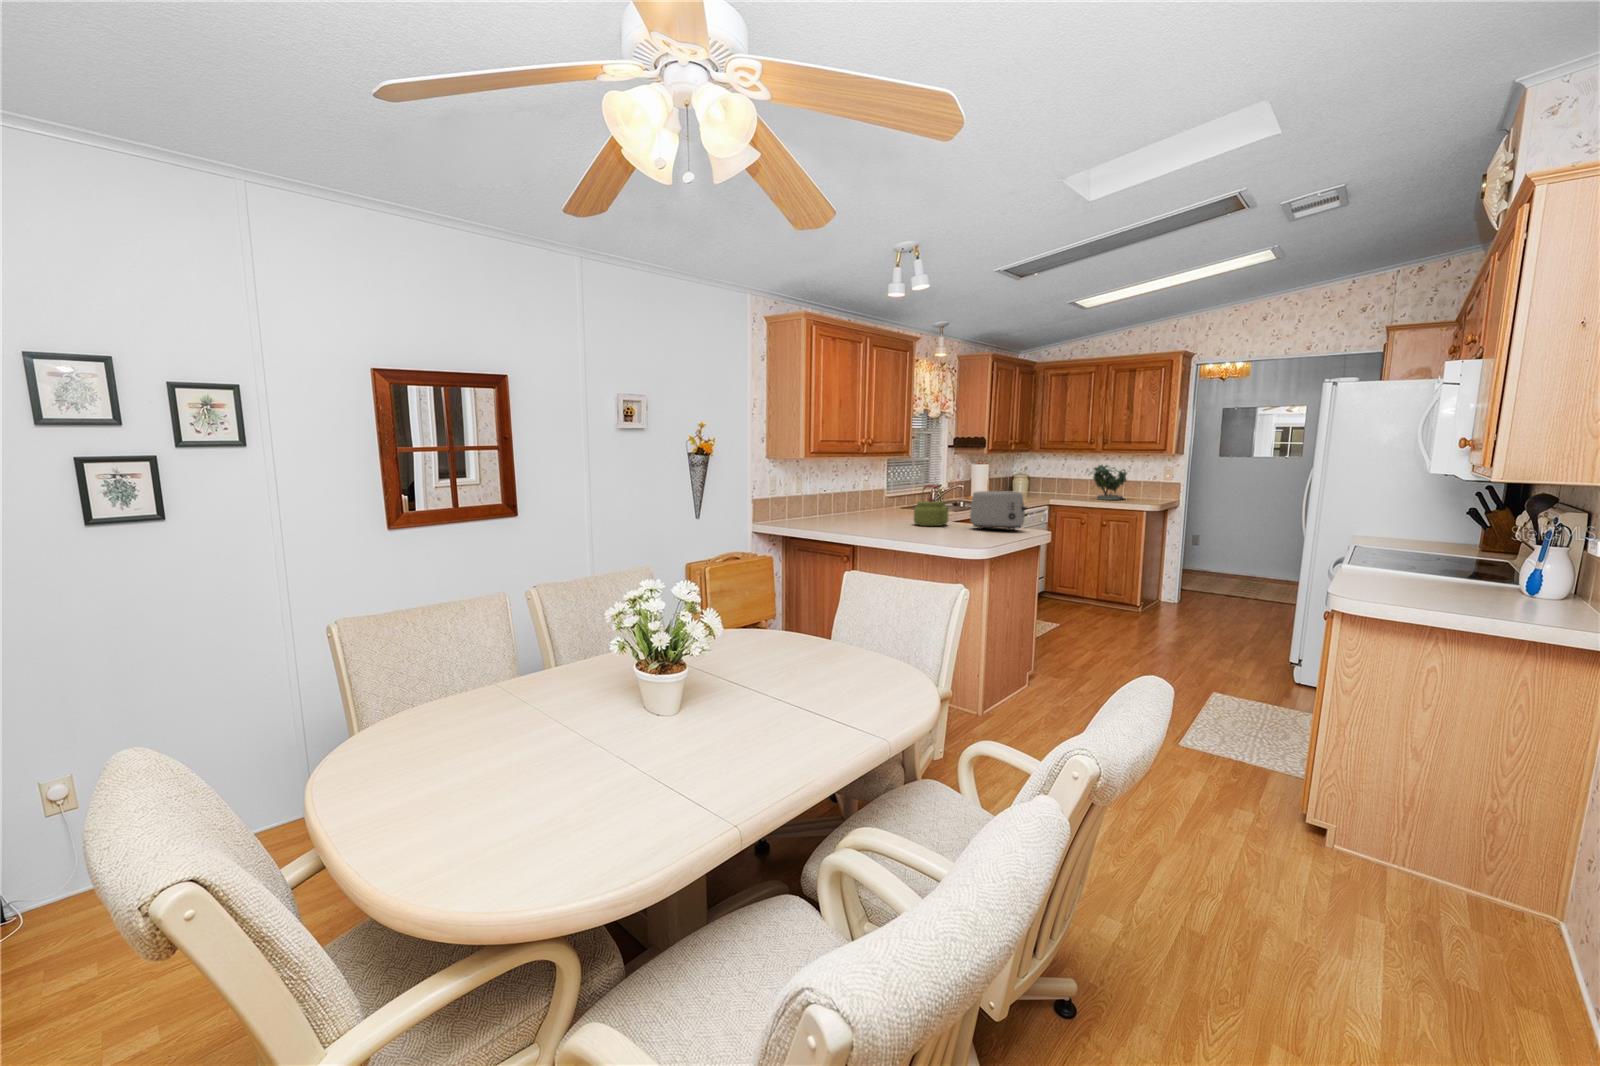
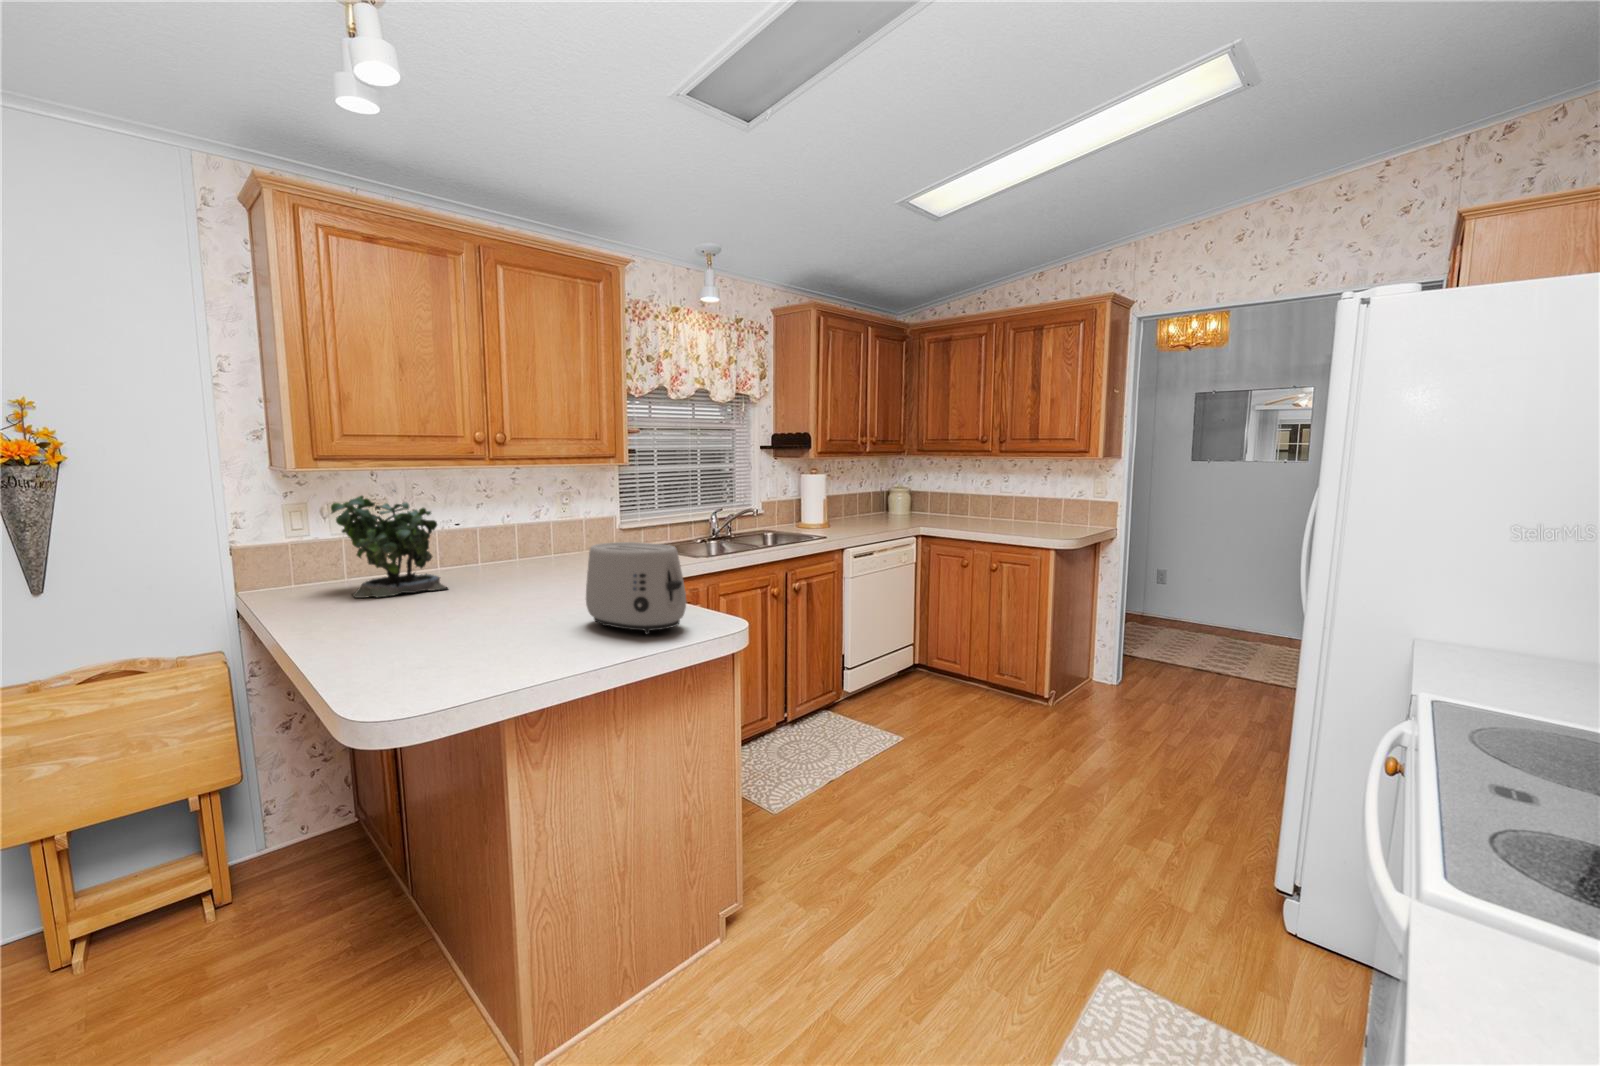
potted plant: present [1093,465,1127,500] -> present [331,490,447,598]
kettle: present [914,485,949,526] -> none [509,526,584,612]

